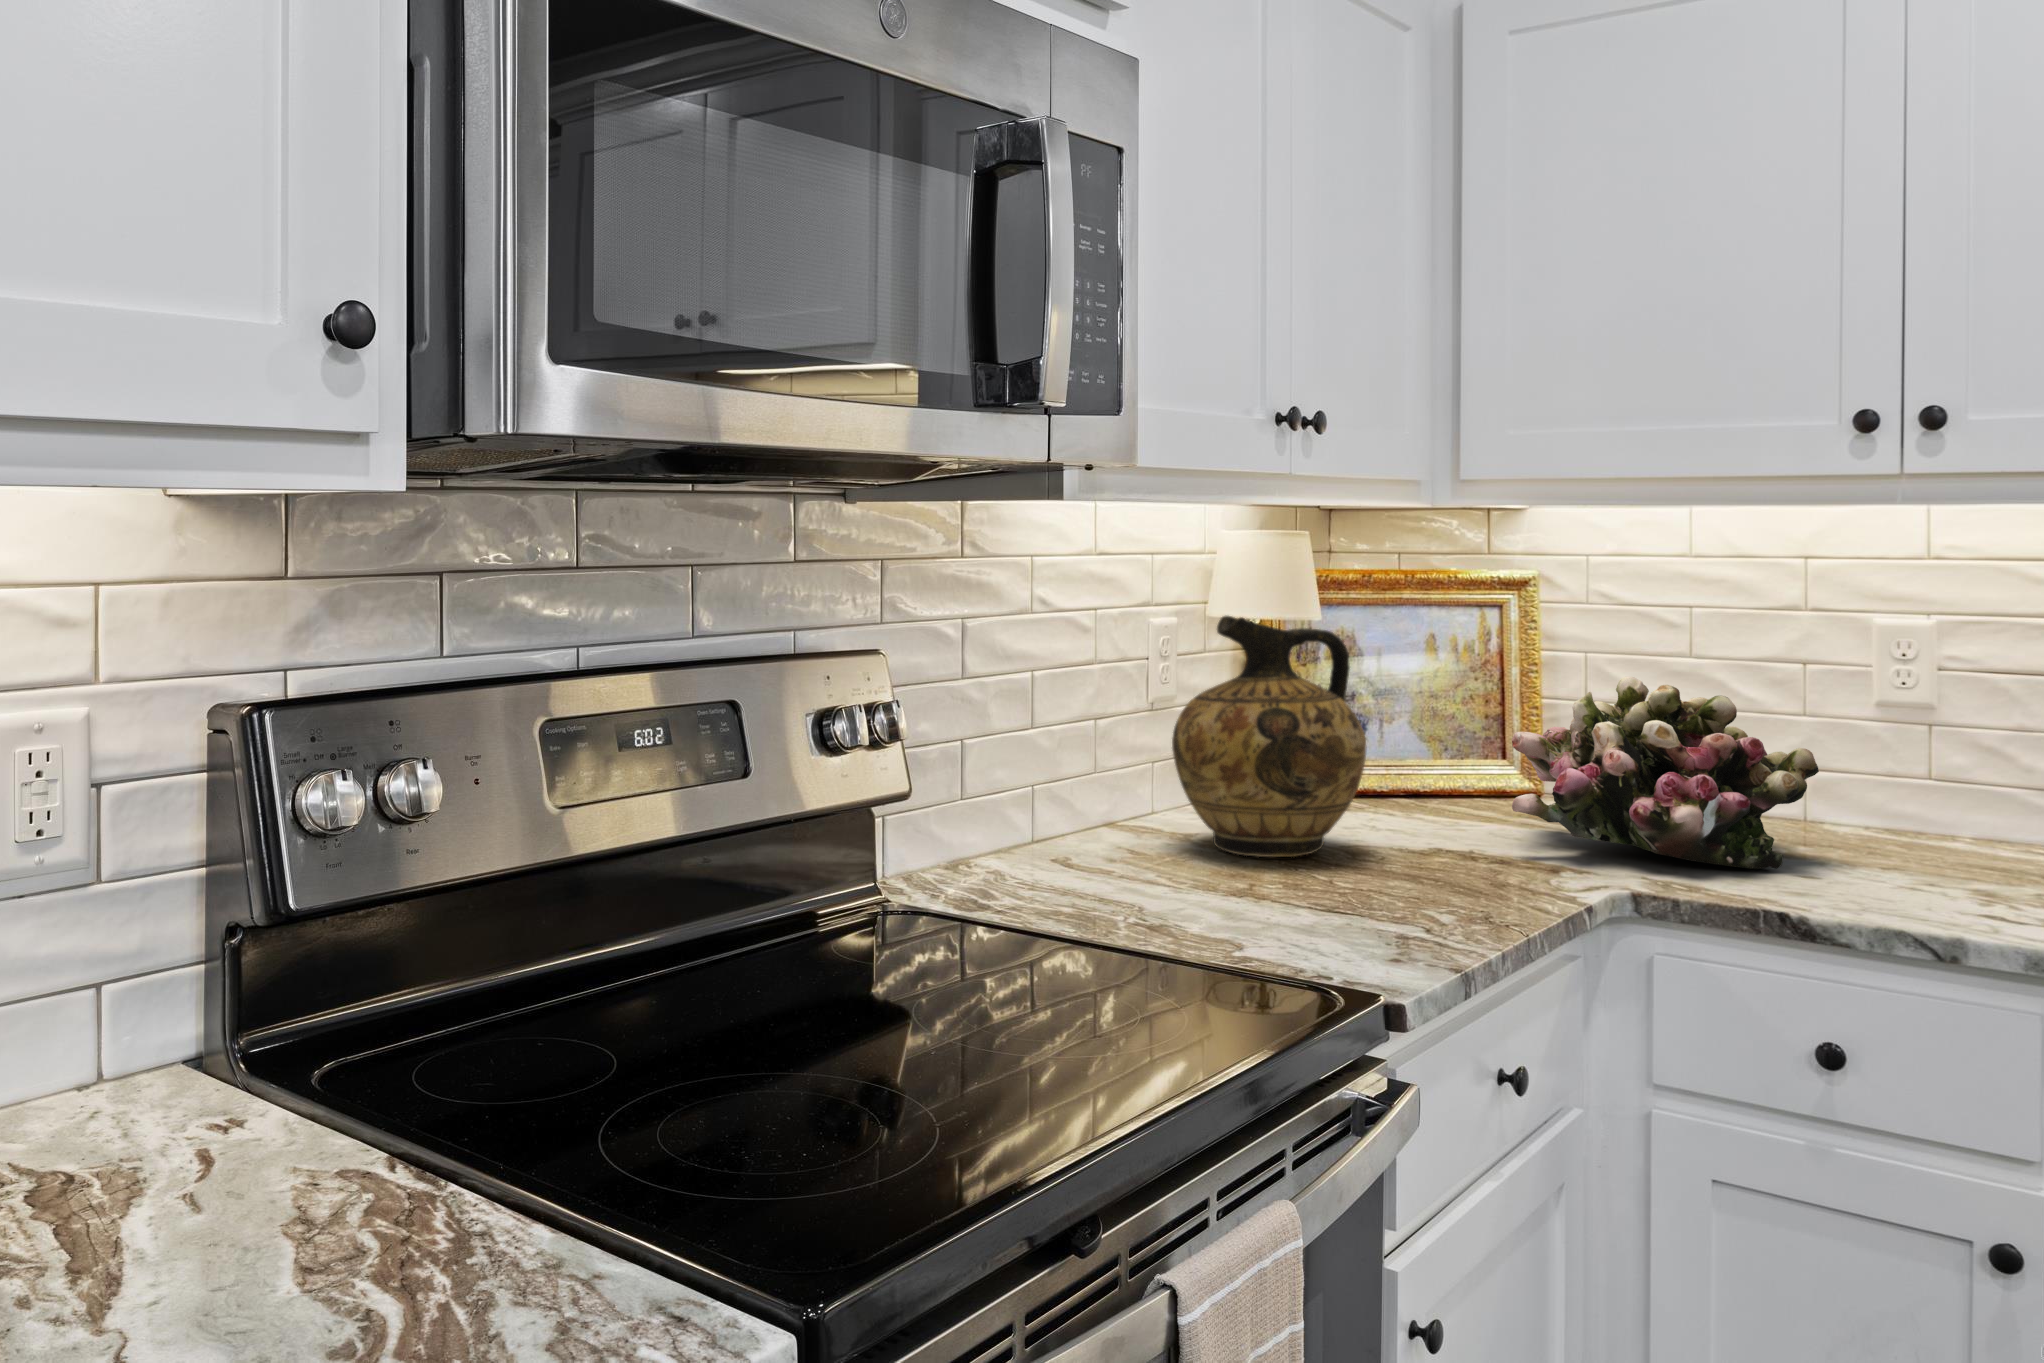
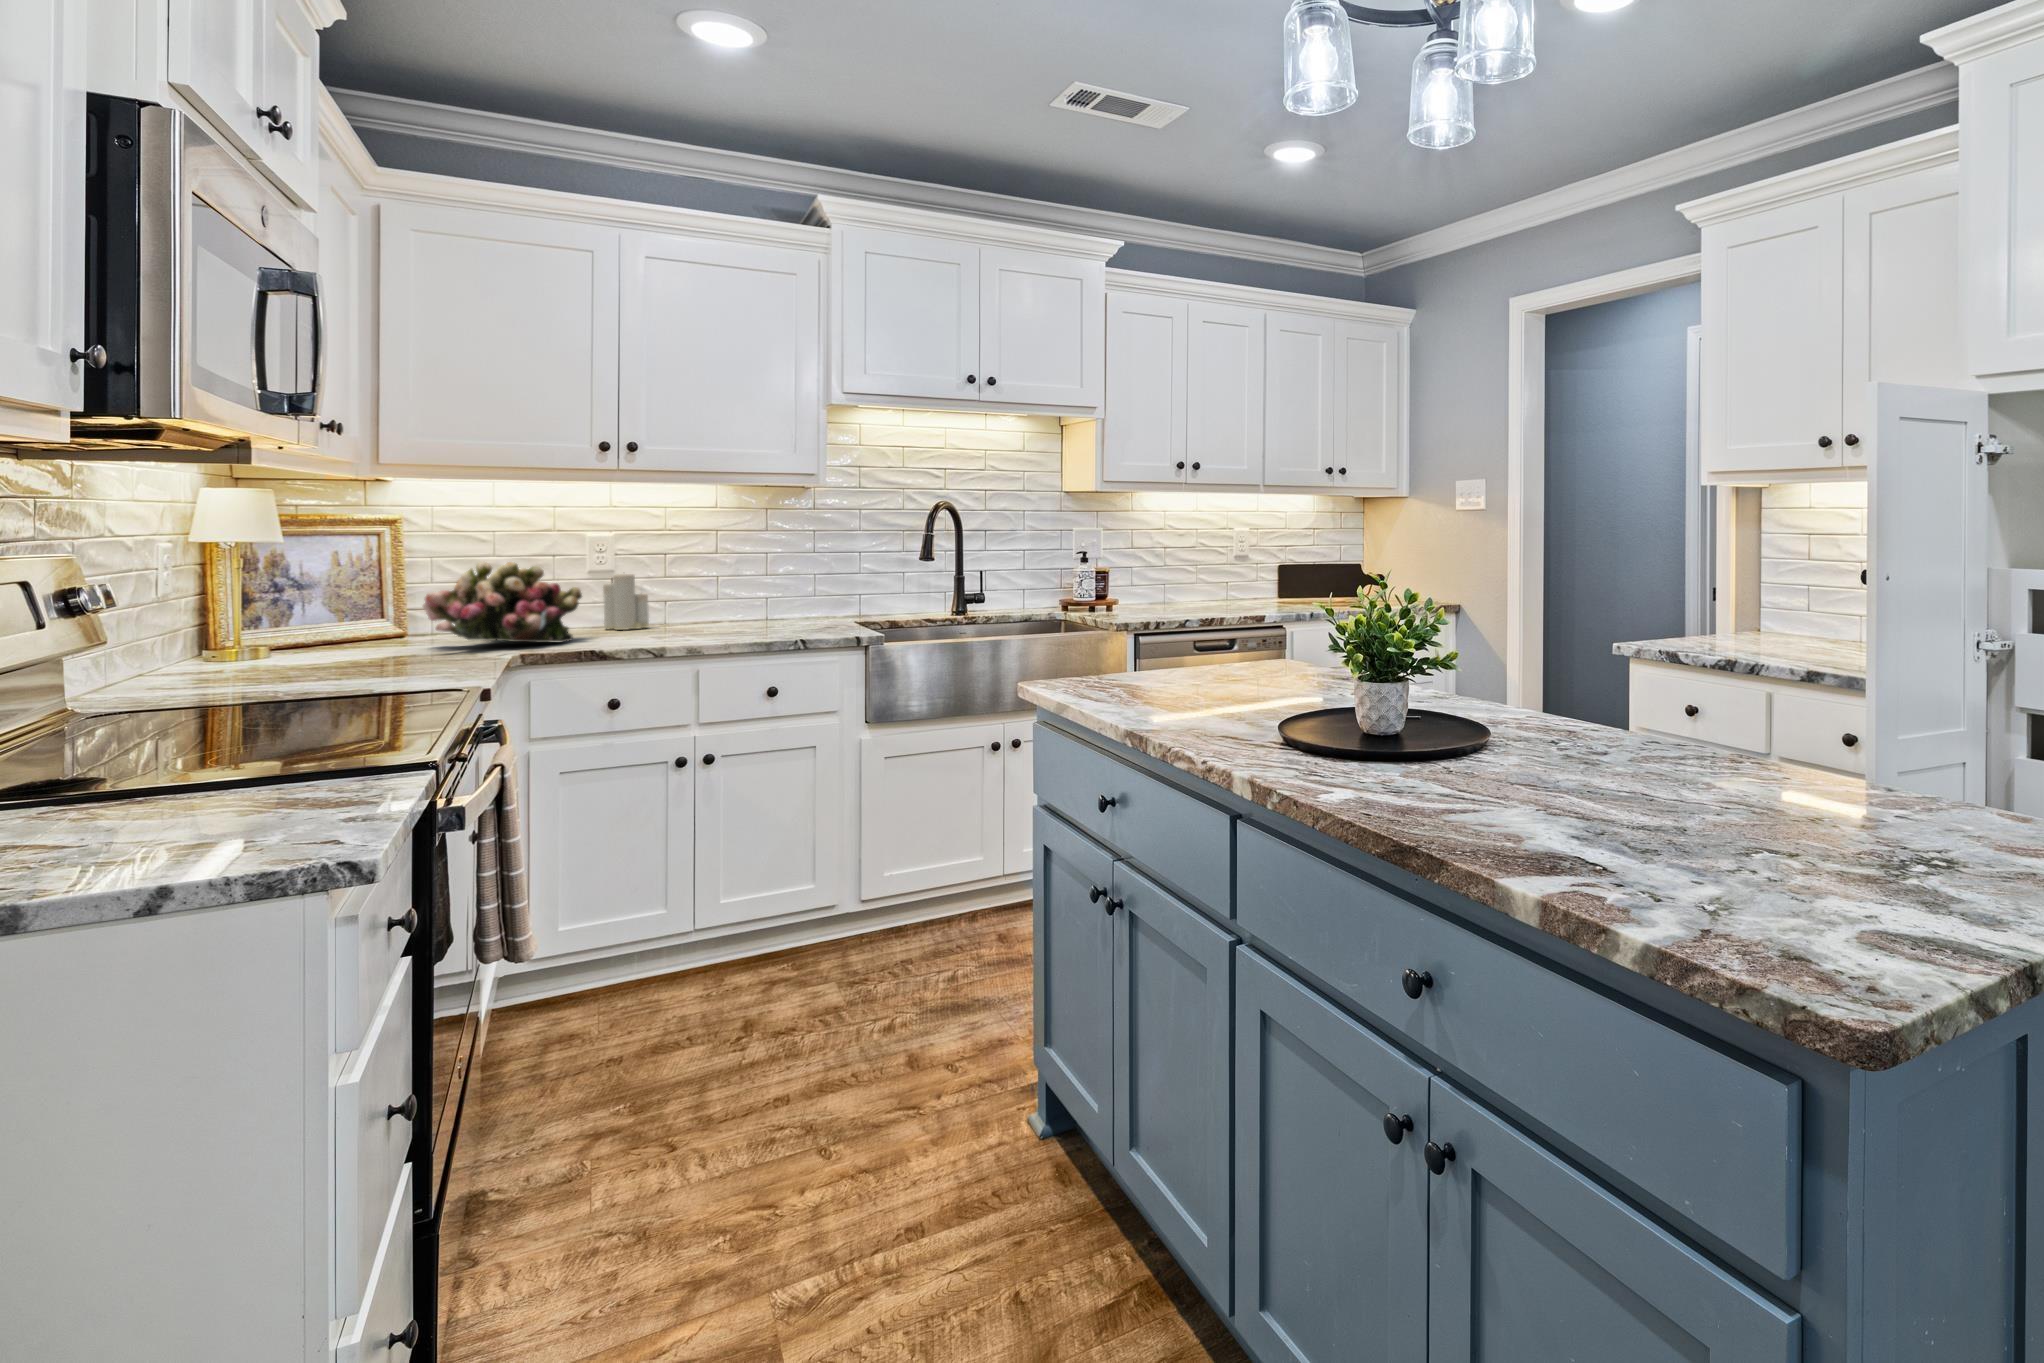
ceramic jug: present [1172,616,1366,857] -> none [208,534,354,674]
candle: none [1900,708,2001,853] -> present [603,574,649,630]

